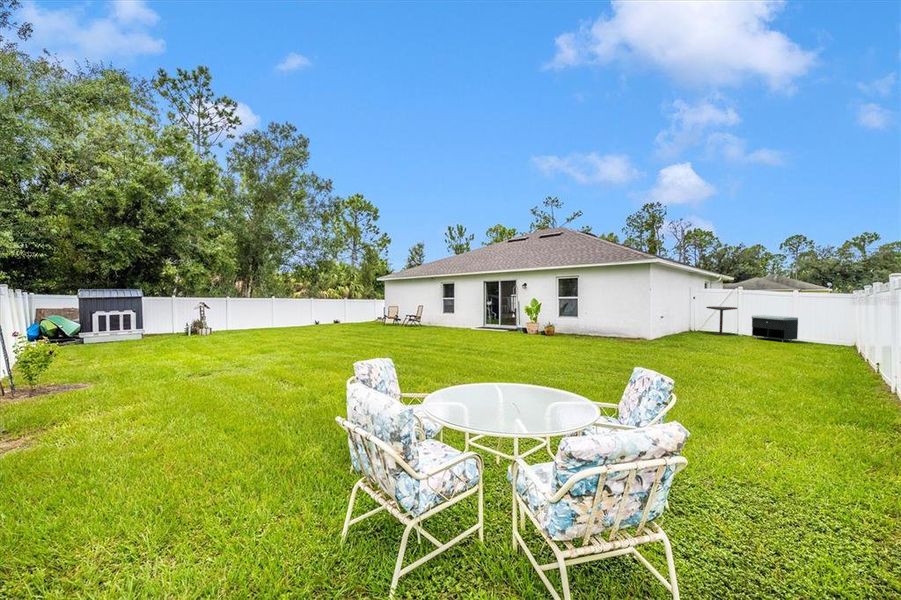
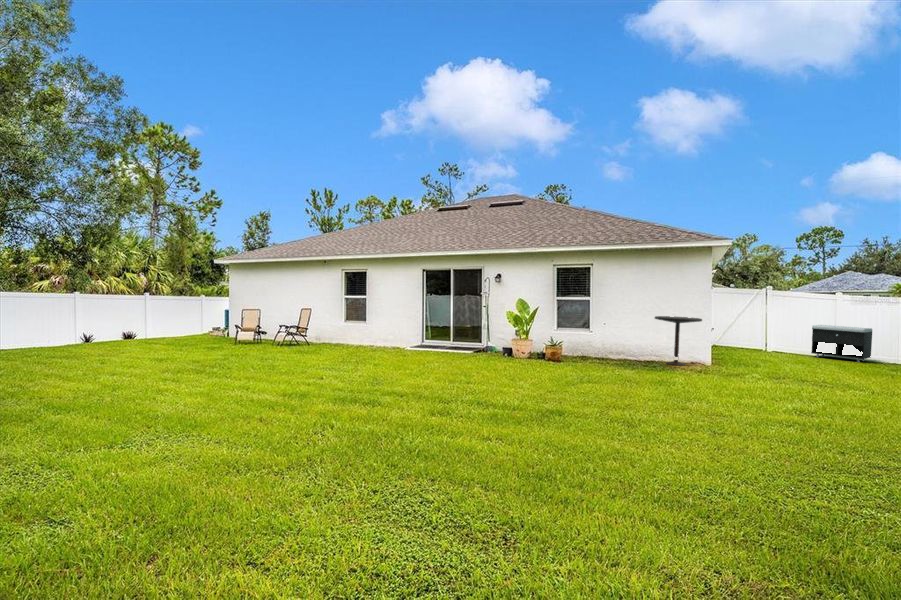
pedestal table: present [706,307,737,335] -> present [655,316,702,366]

